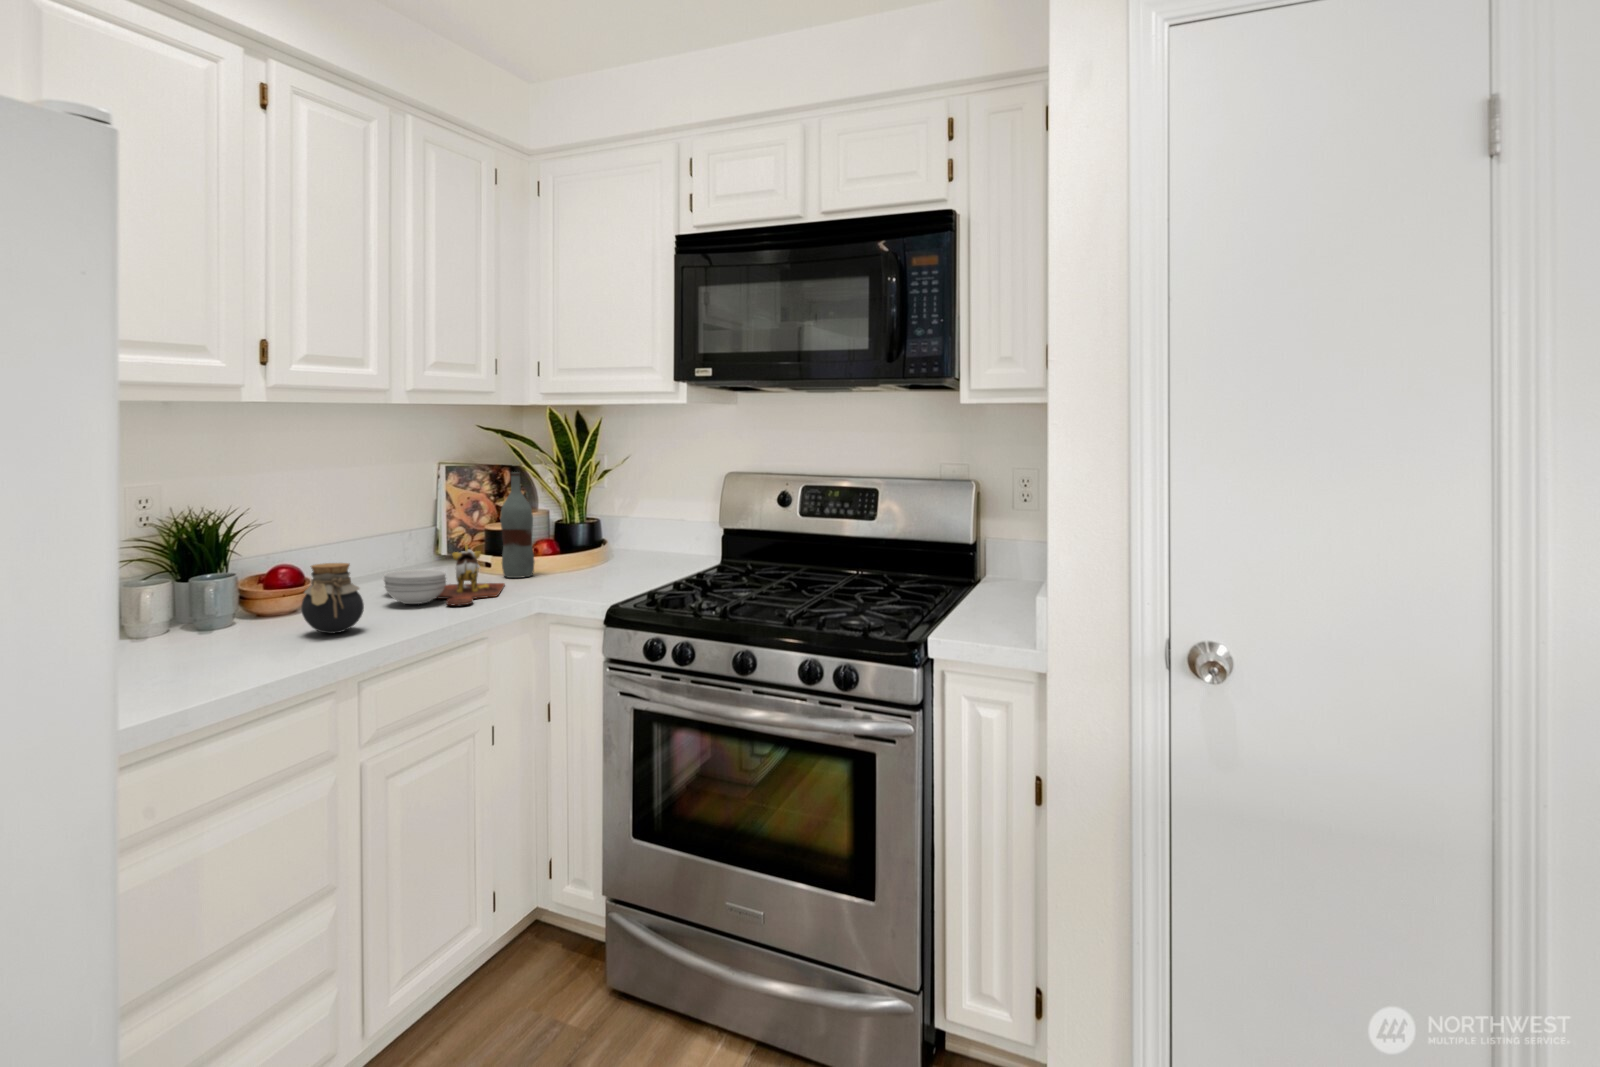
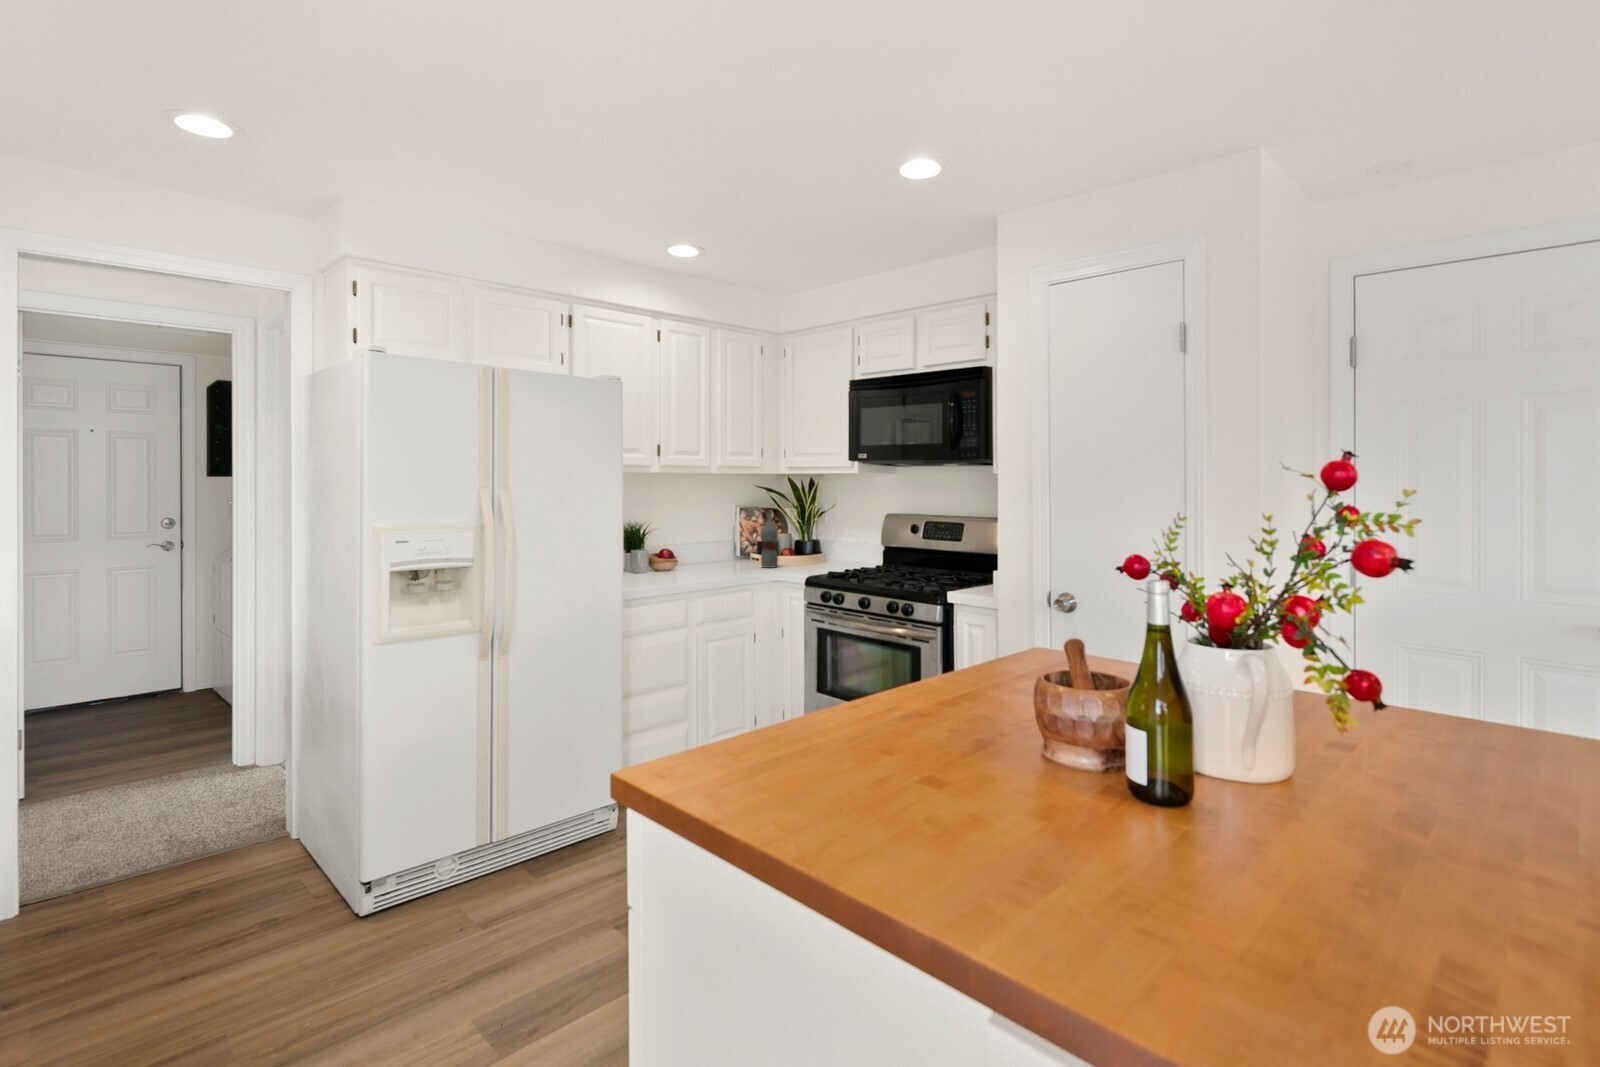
cutting board: present [383,545,505,605] -> none [697,548,760,577]
jar: present [301,563,364,633] -> none [655,551,683,585]

